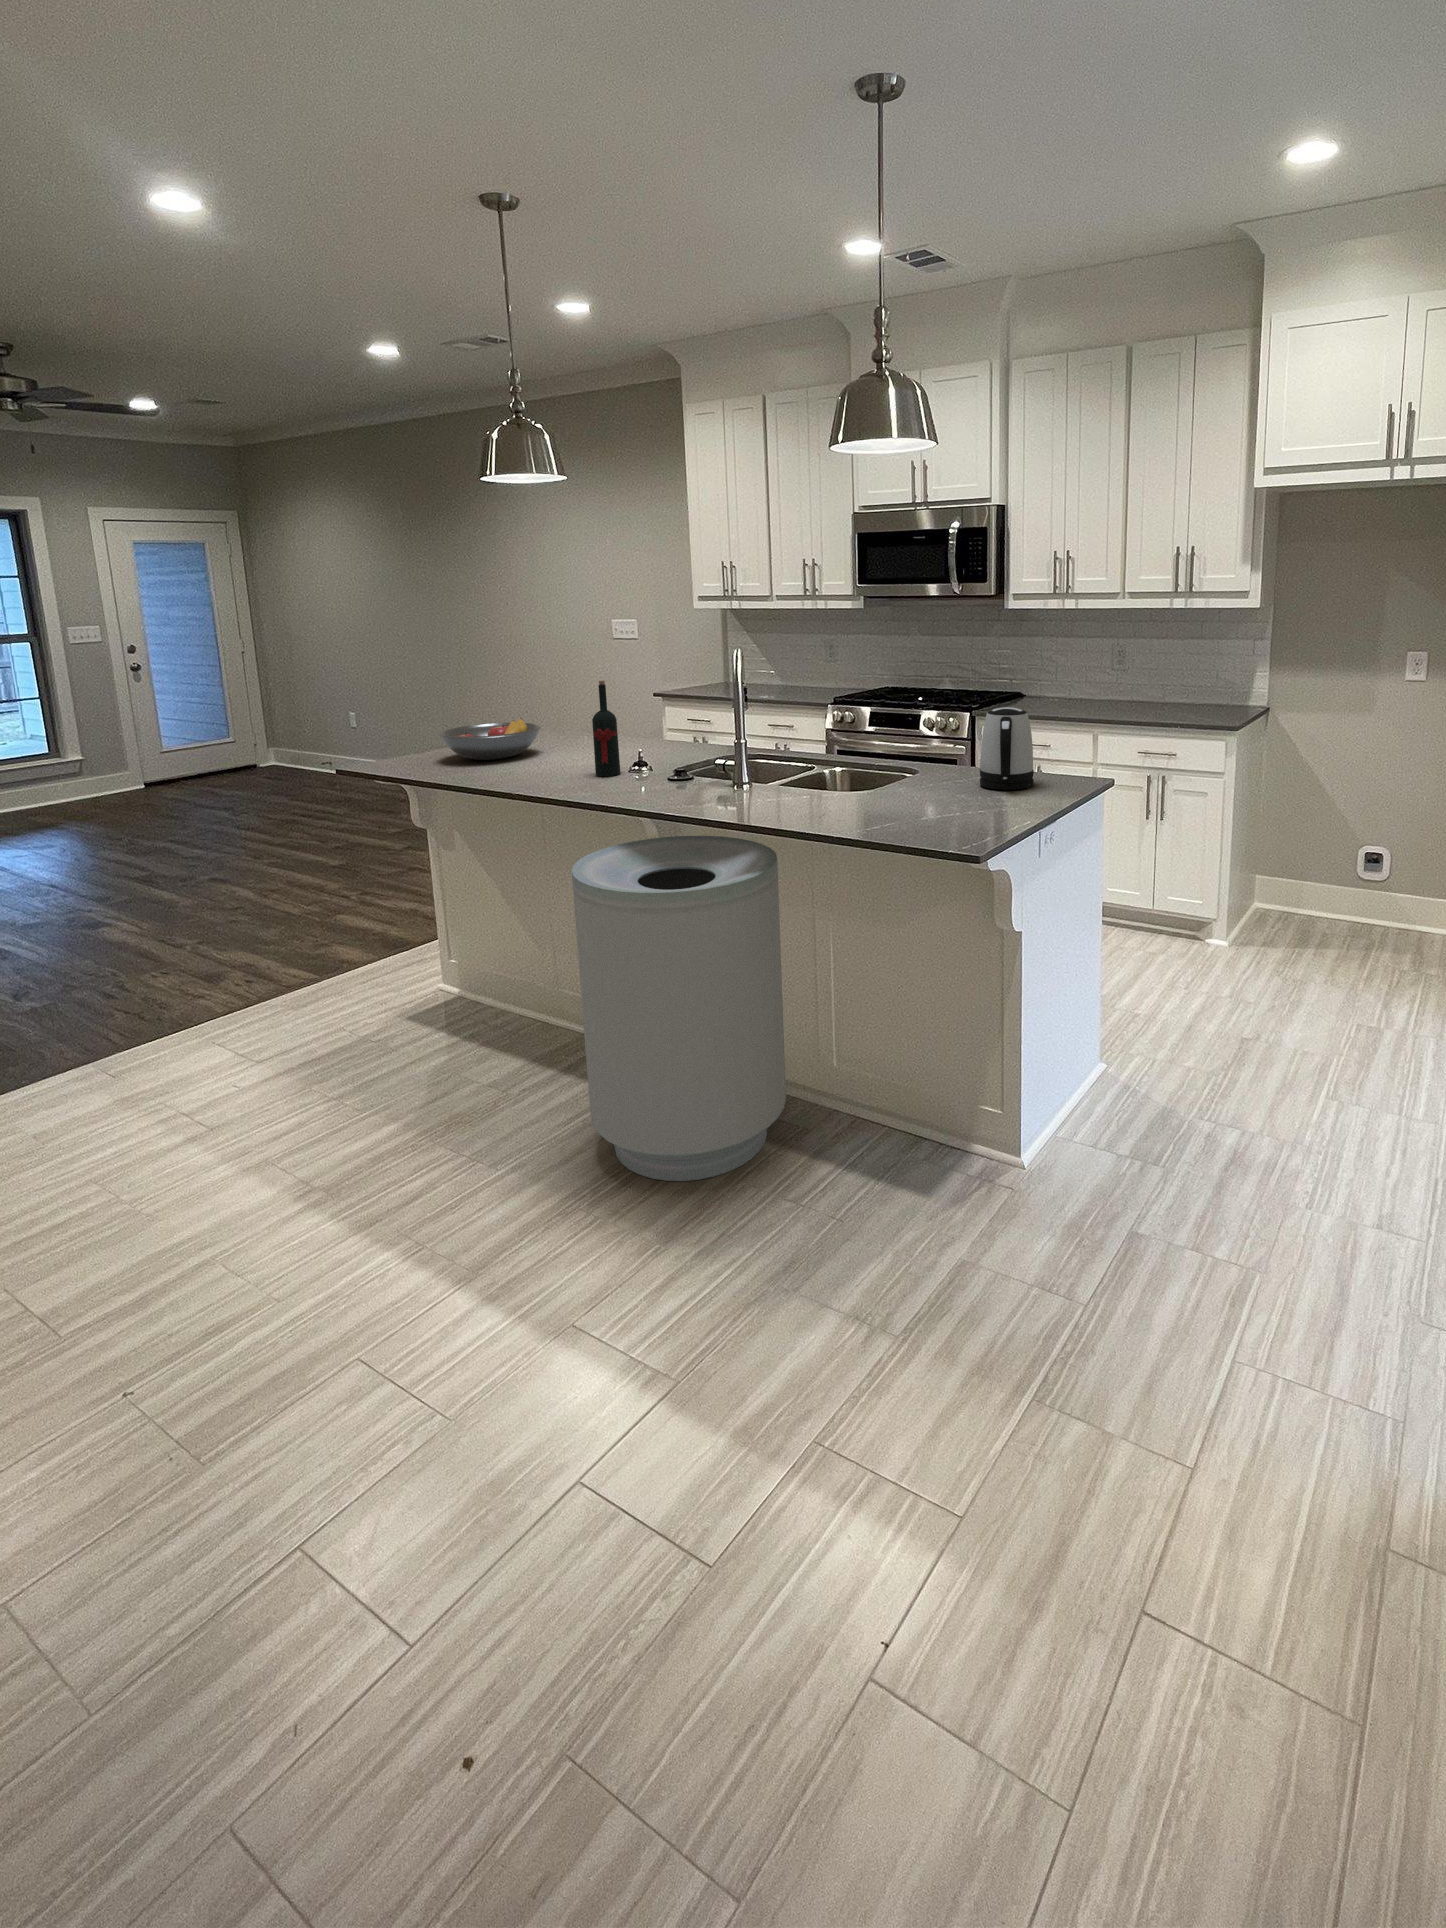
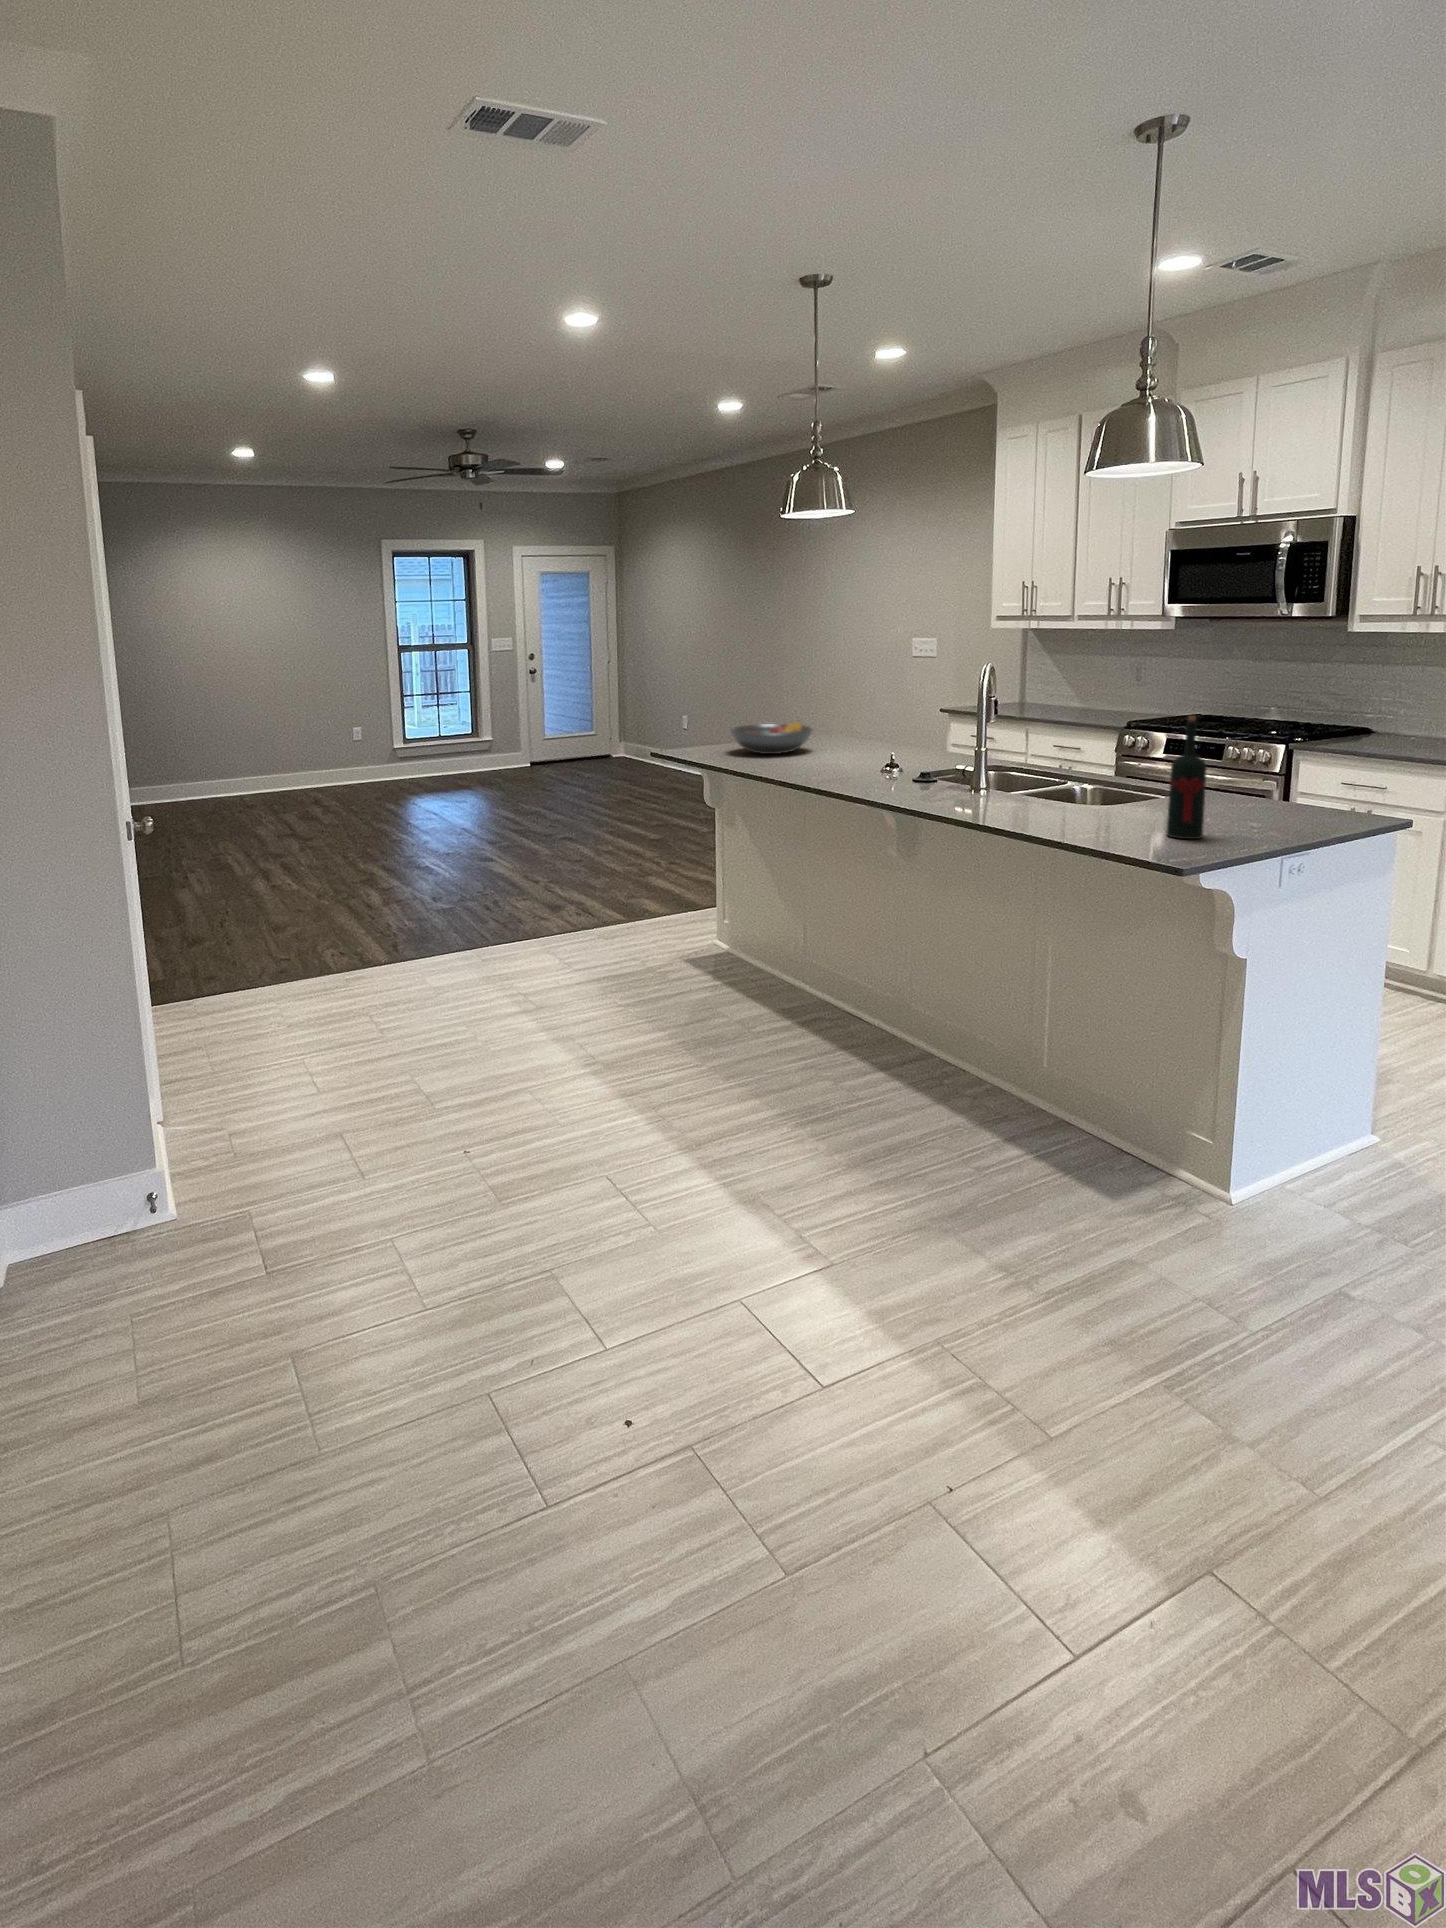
wine bottle: present [592,681,620,777] -> present [1167,716,1207,839]
kettle: present [980,707,1034,790] -> none [1230,732,1297,817]
trash can: present [572,836,786,1181] -> none [808,829,996,1131]

